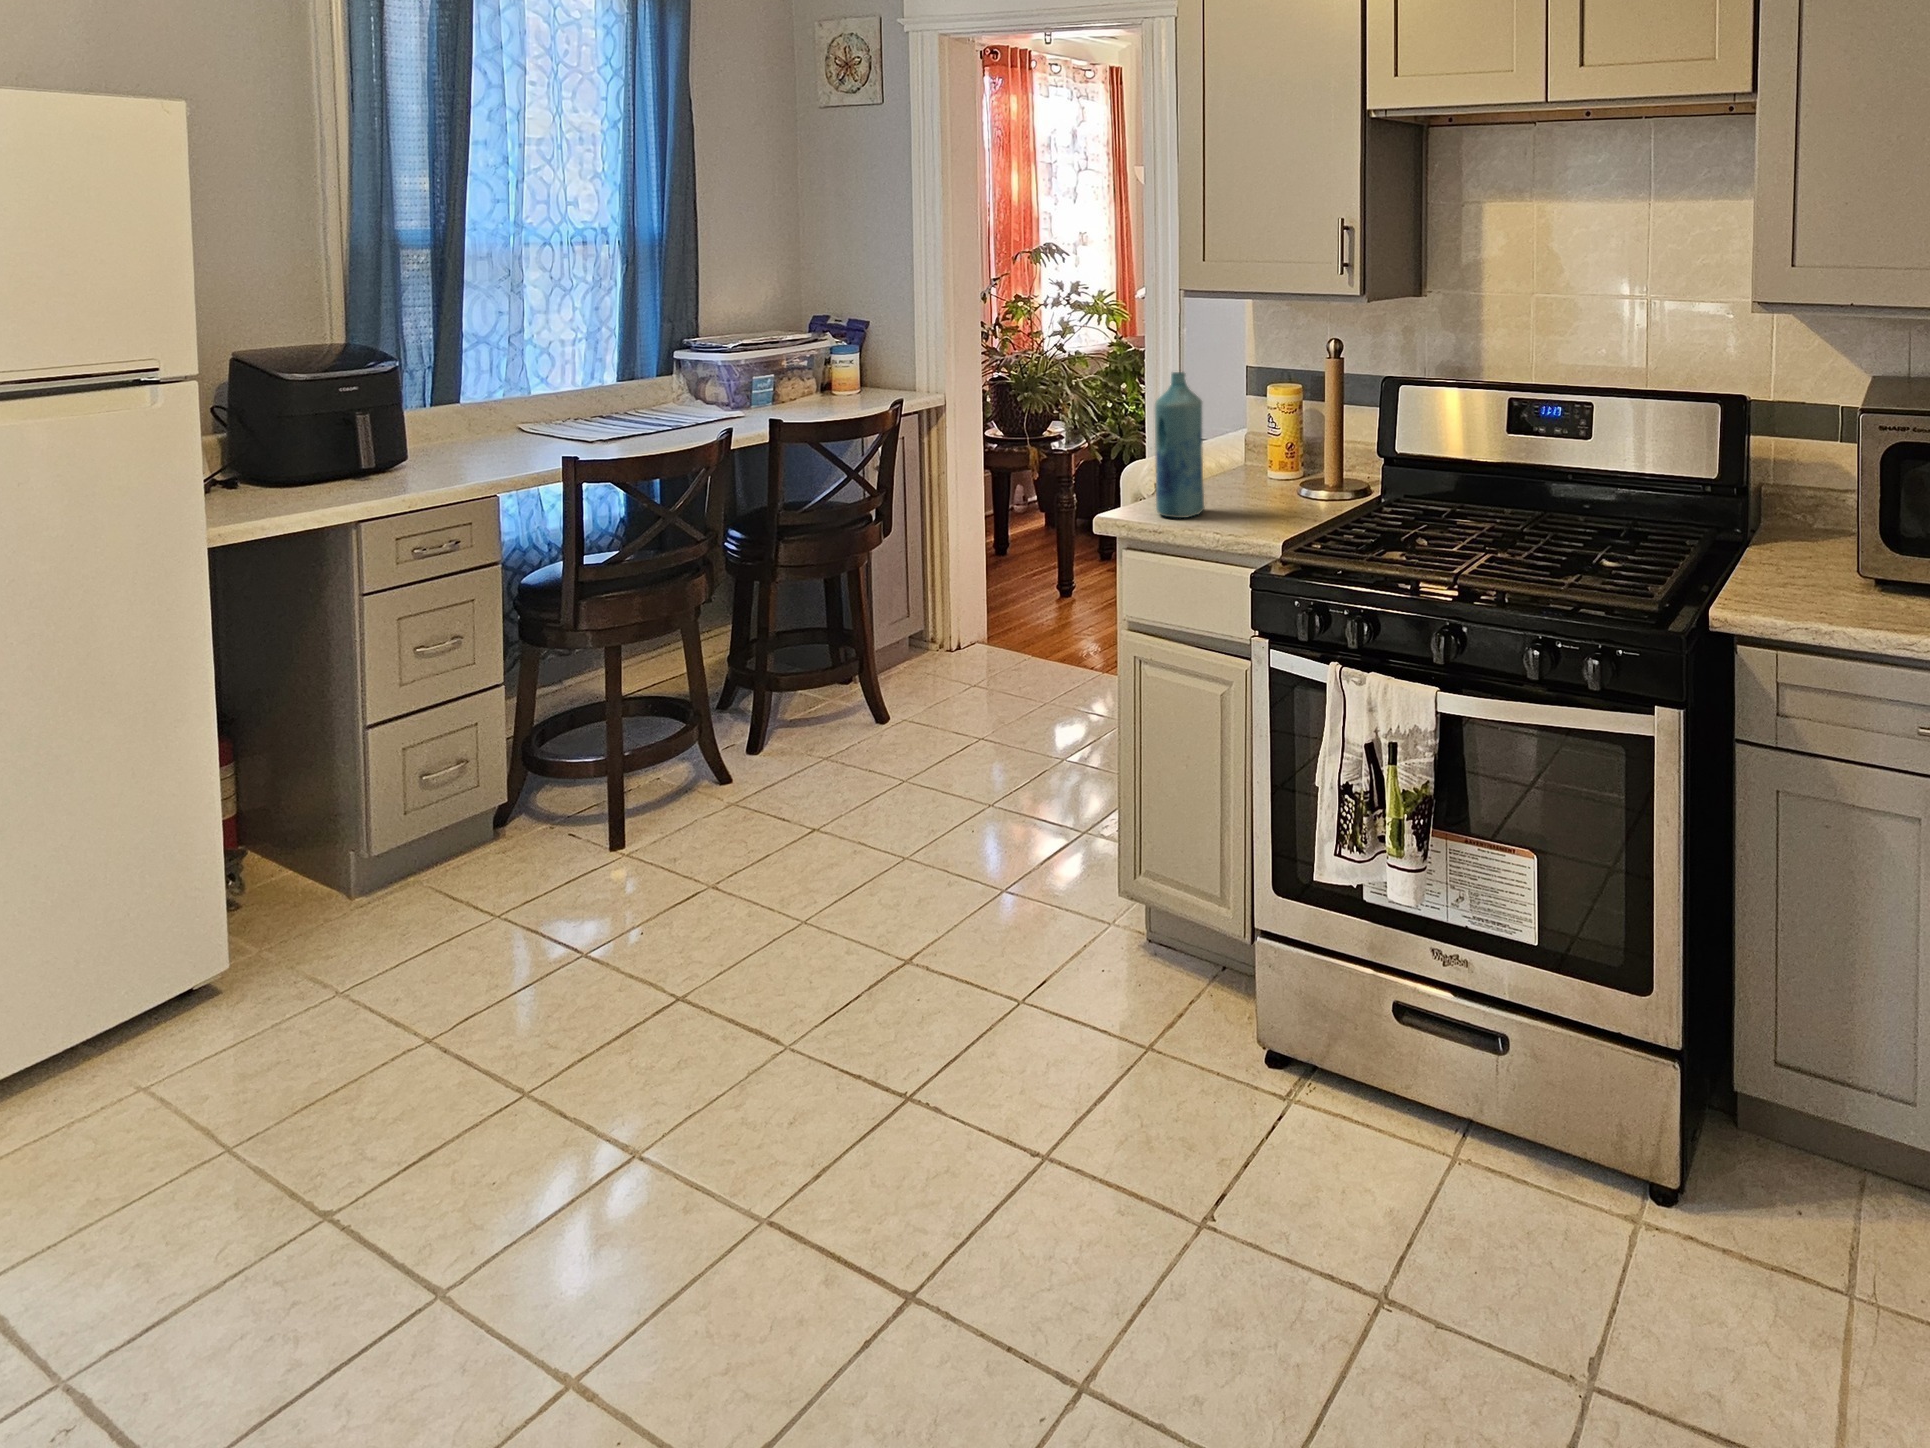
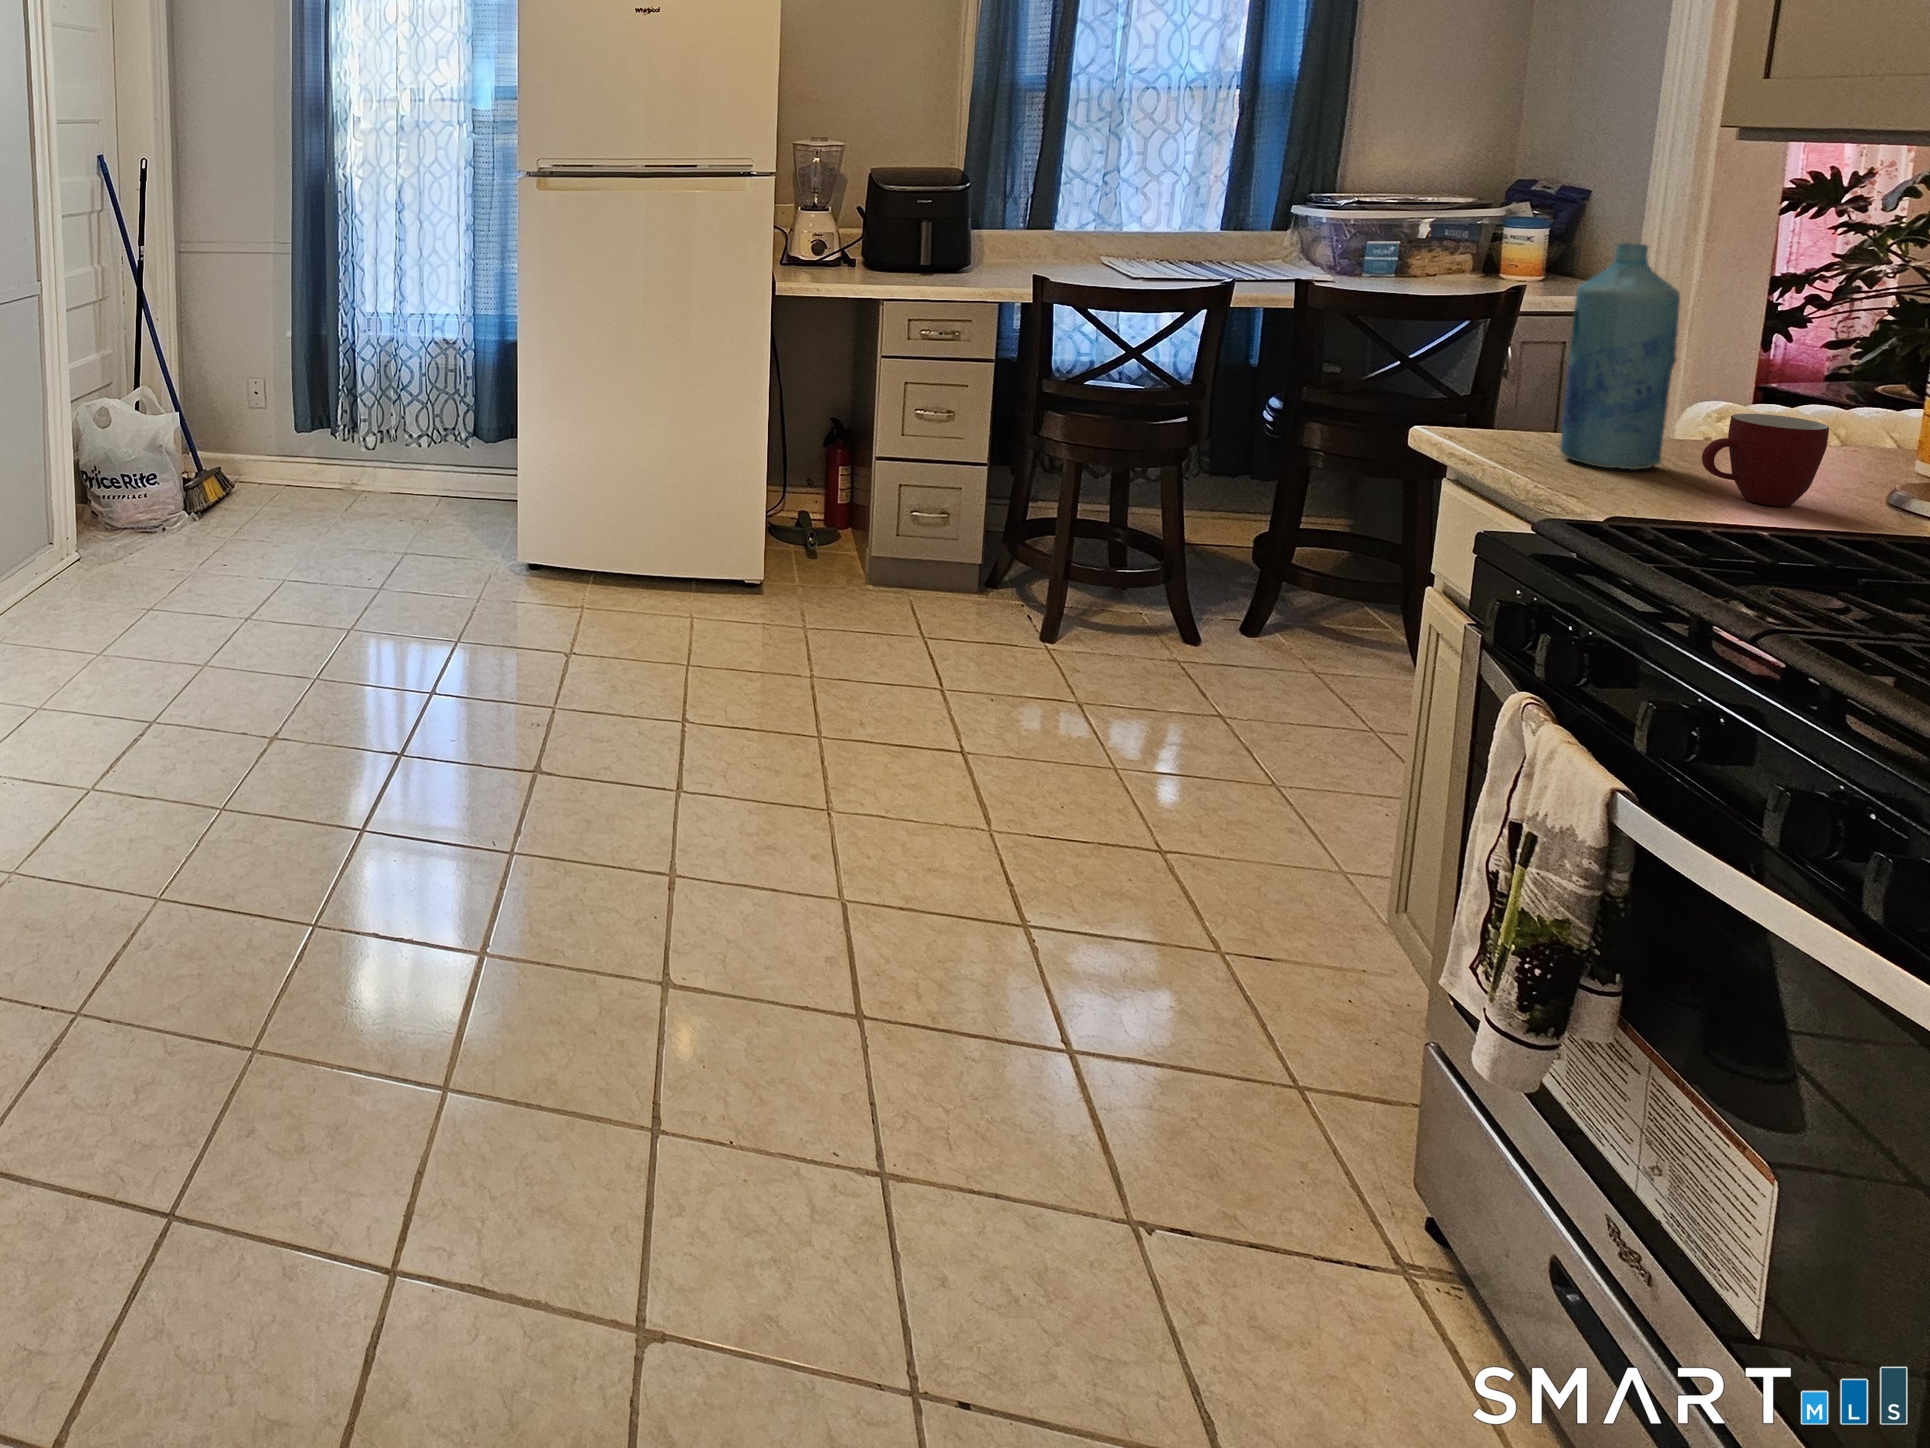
mug: none [1251,464,1290,517] -> present [1702,414,1829,506]

